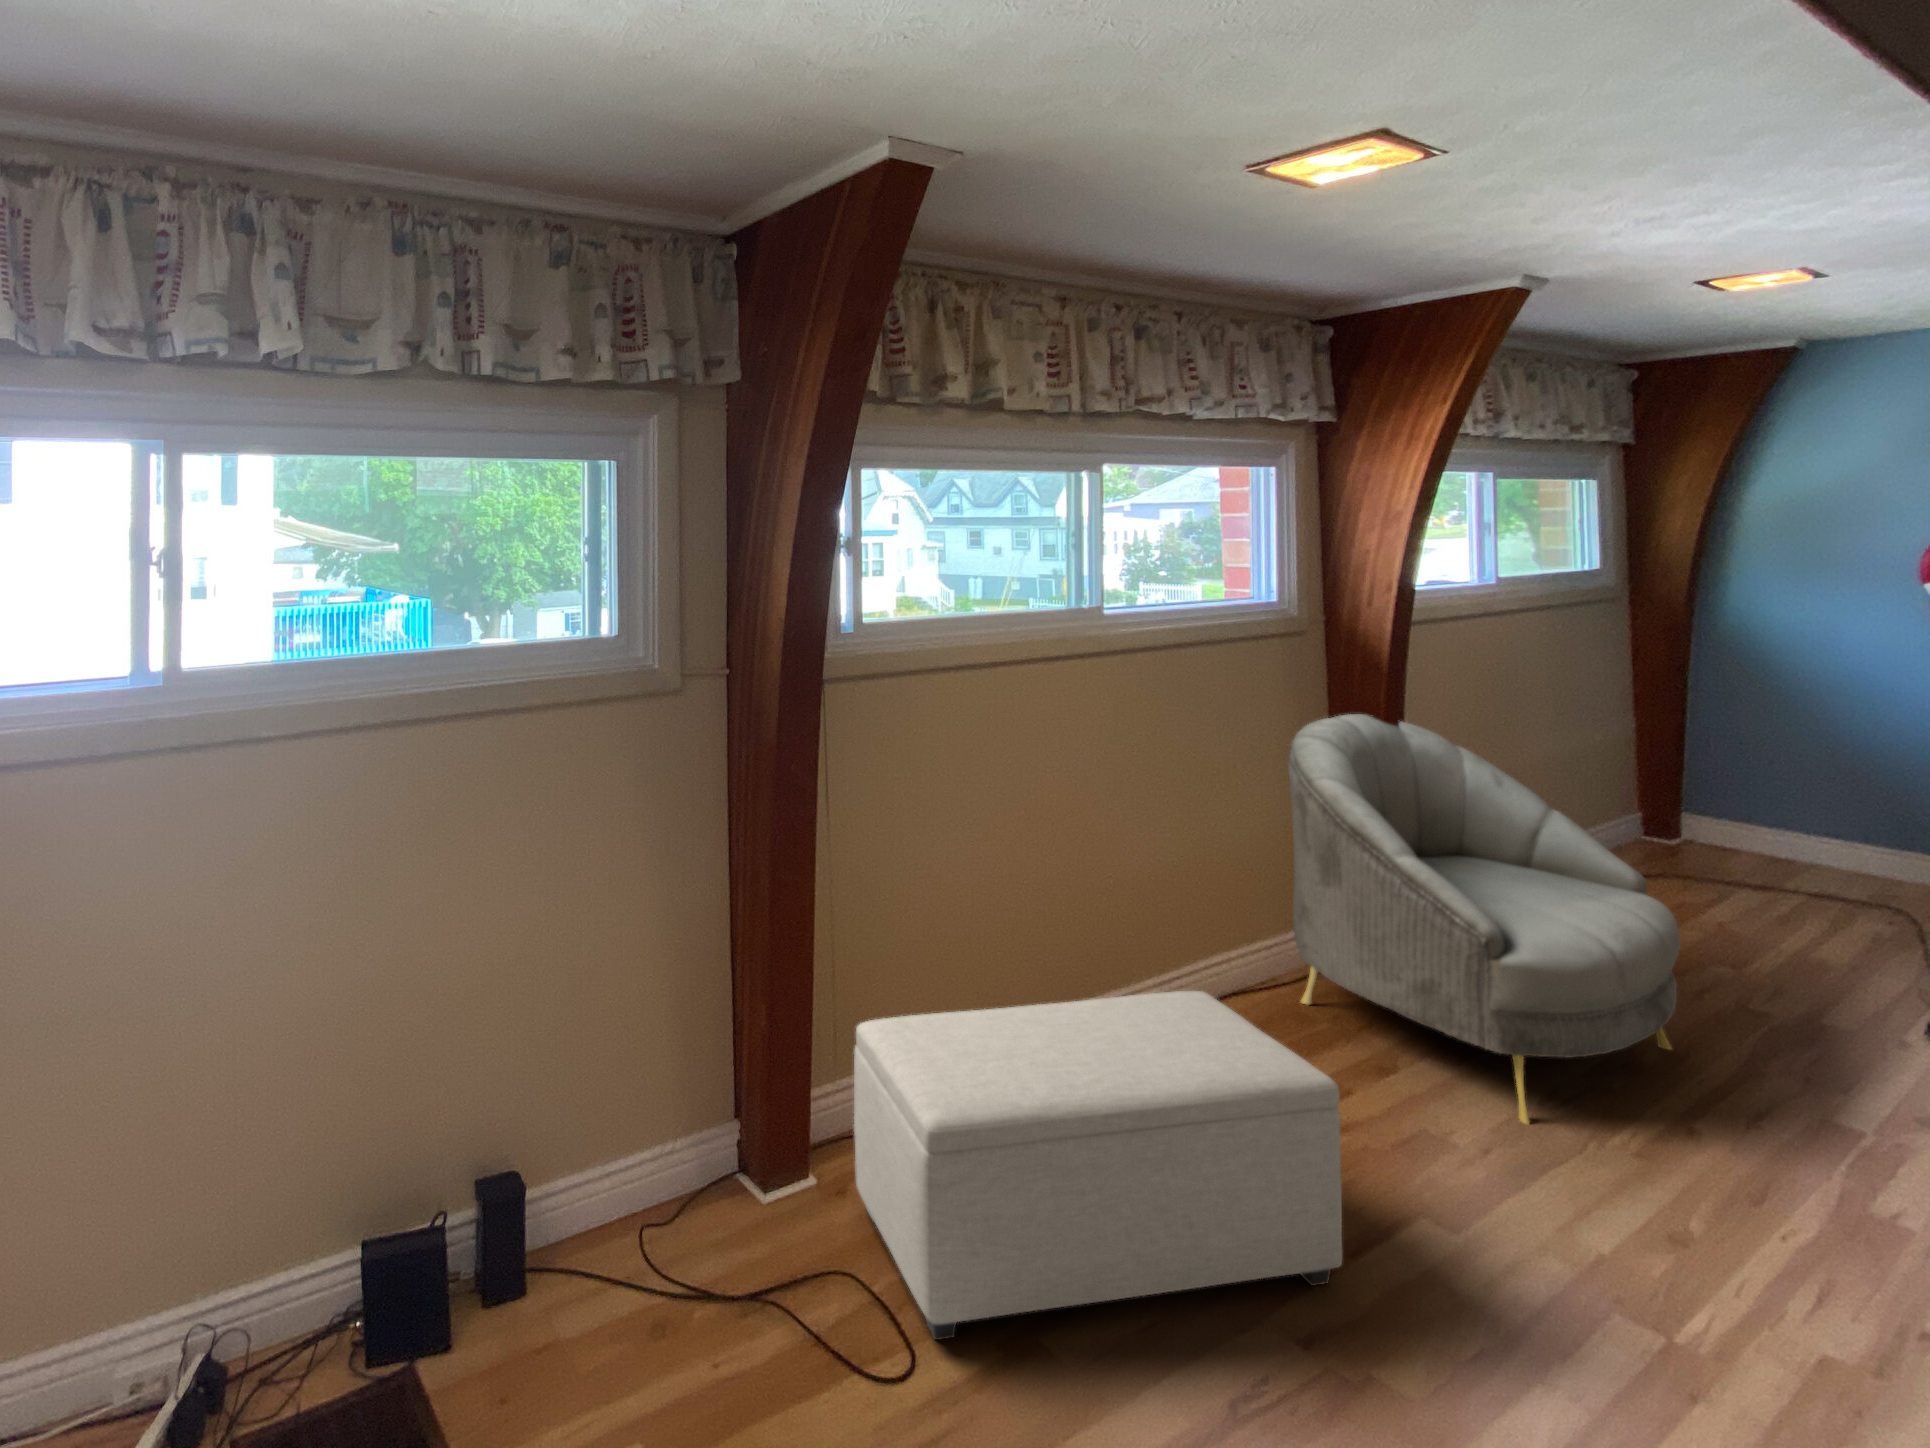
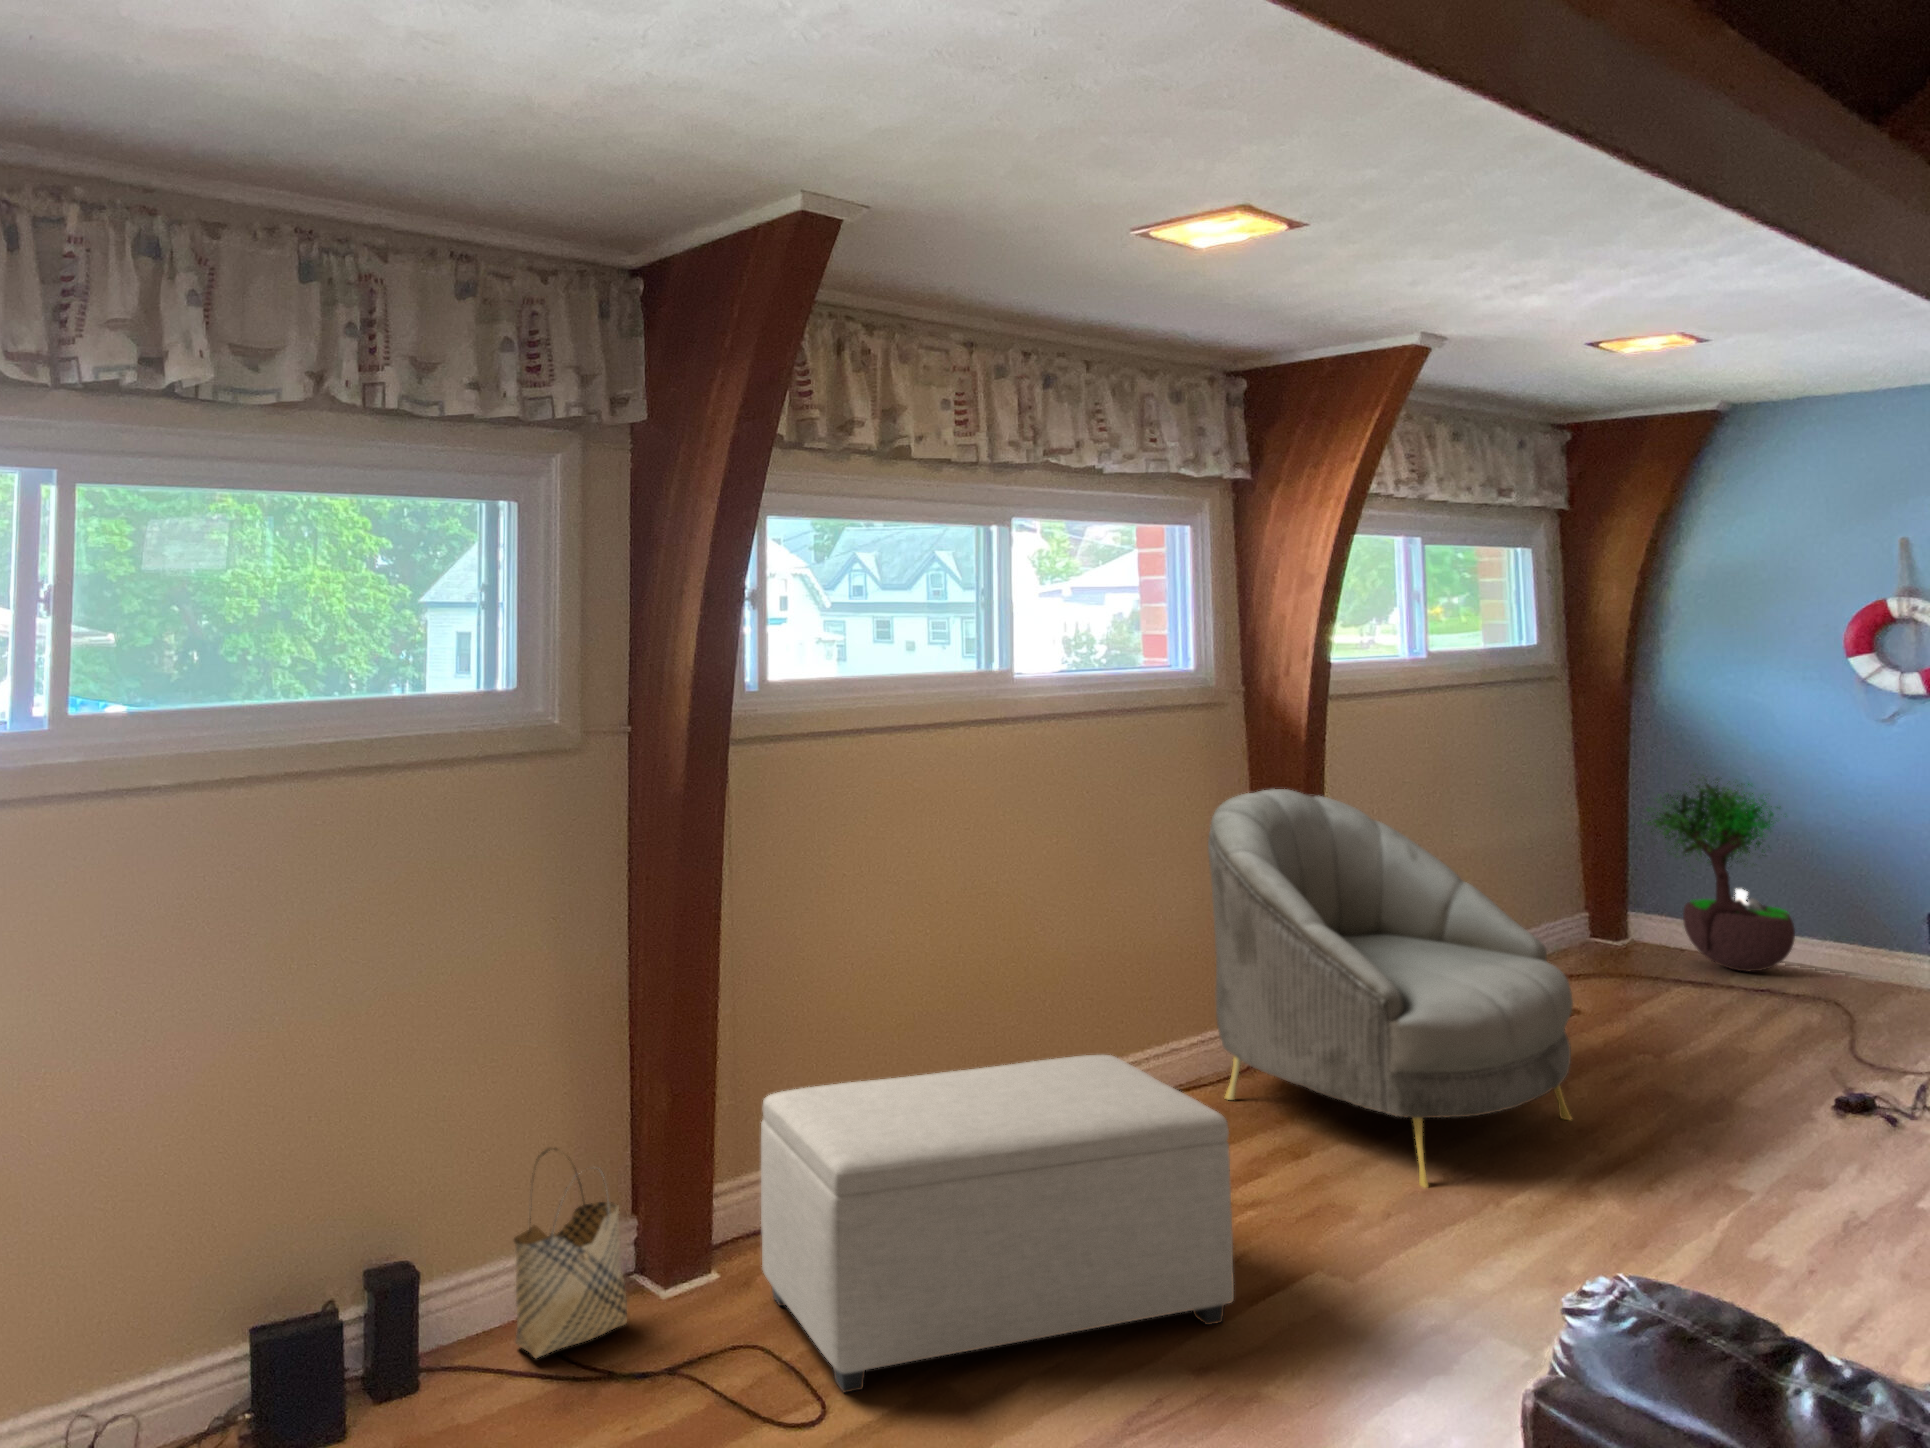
potted tree: none [1712,684,1880,883] -> present [1647,777,1795,971]
woven basket: none [616,1063,726,1268] -> present [514,1148,627,1358]

